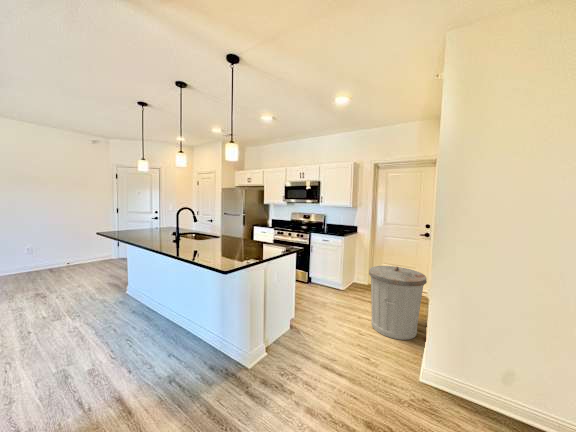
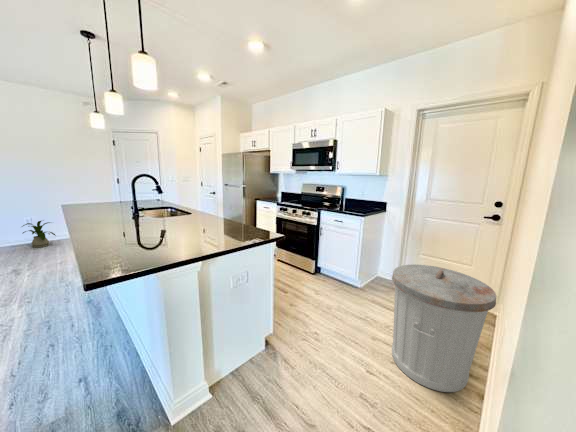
house plant: none [25,249,61,276] -> present [23,221,56,248]

